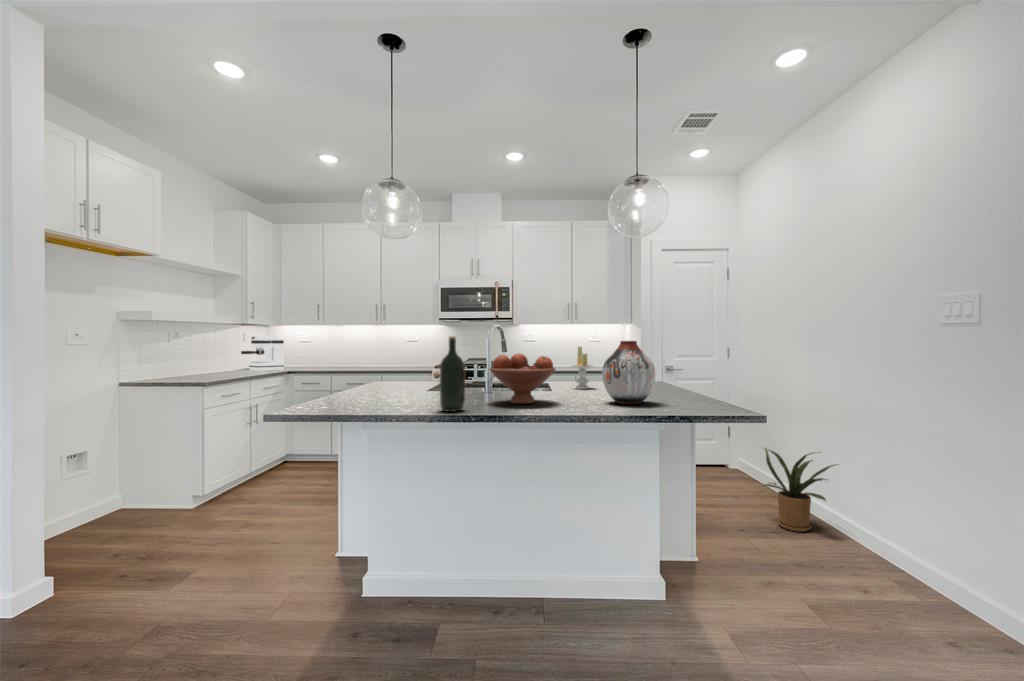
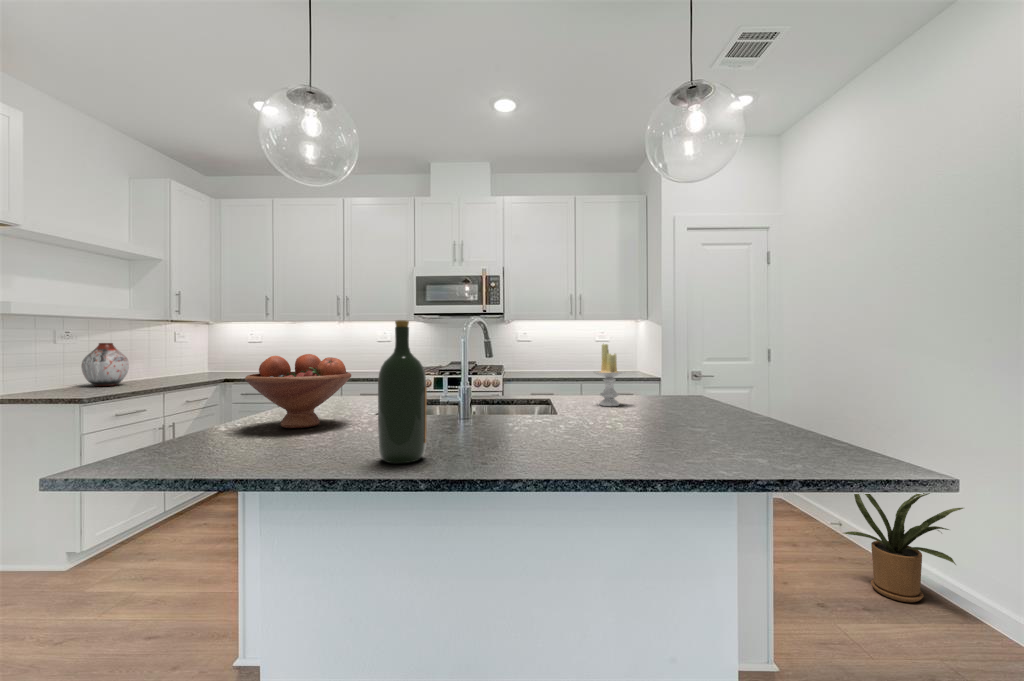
coffee maker: present [241,336,284,371] -> none [162,336,219,380]
vase: present [602,341,655,404] -> present [82,343,129,386]
fruit bowl: present [490,354,555,404] -> present [245,354,351,428]

